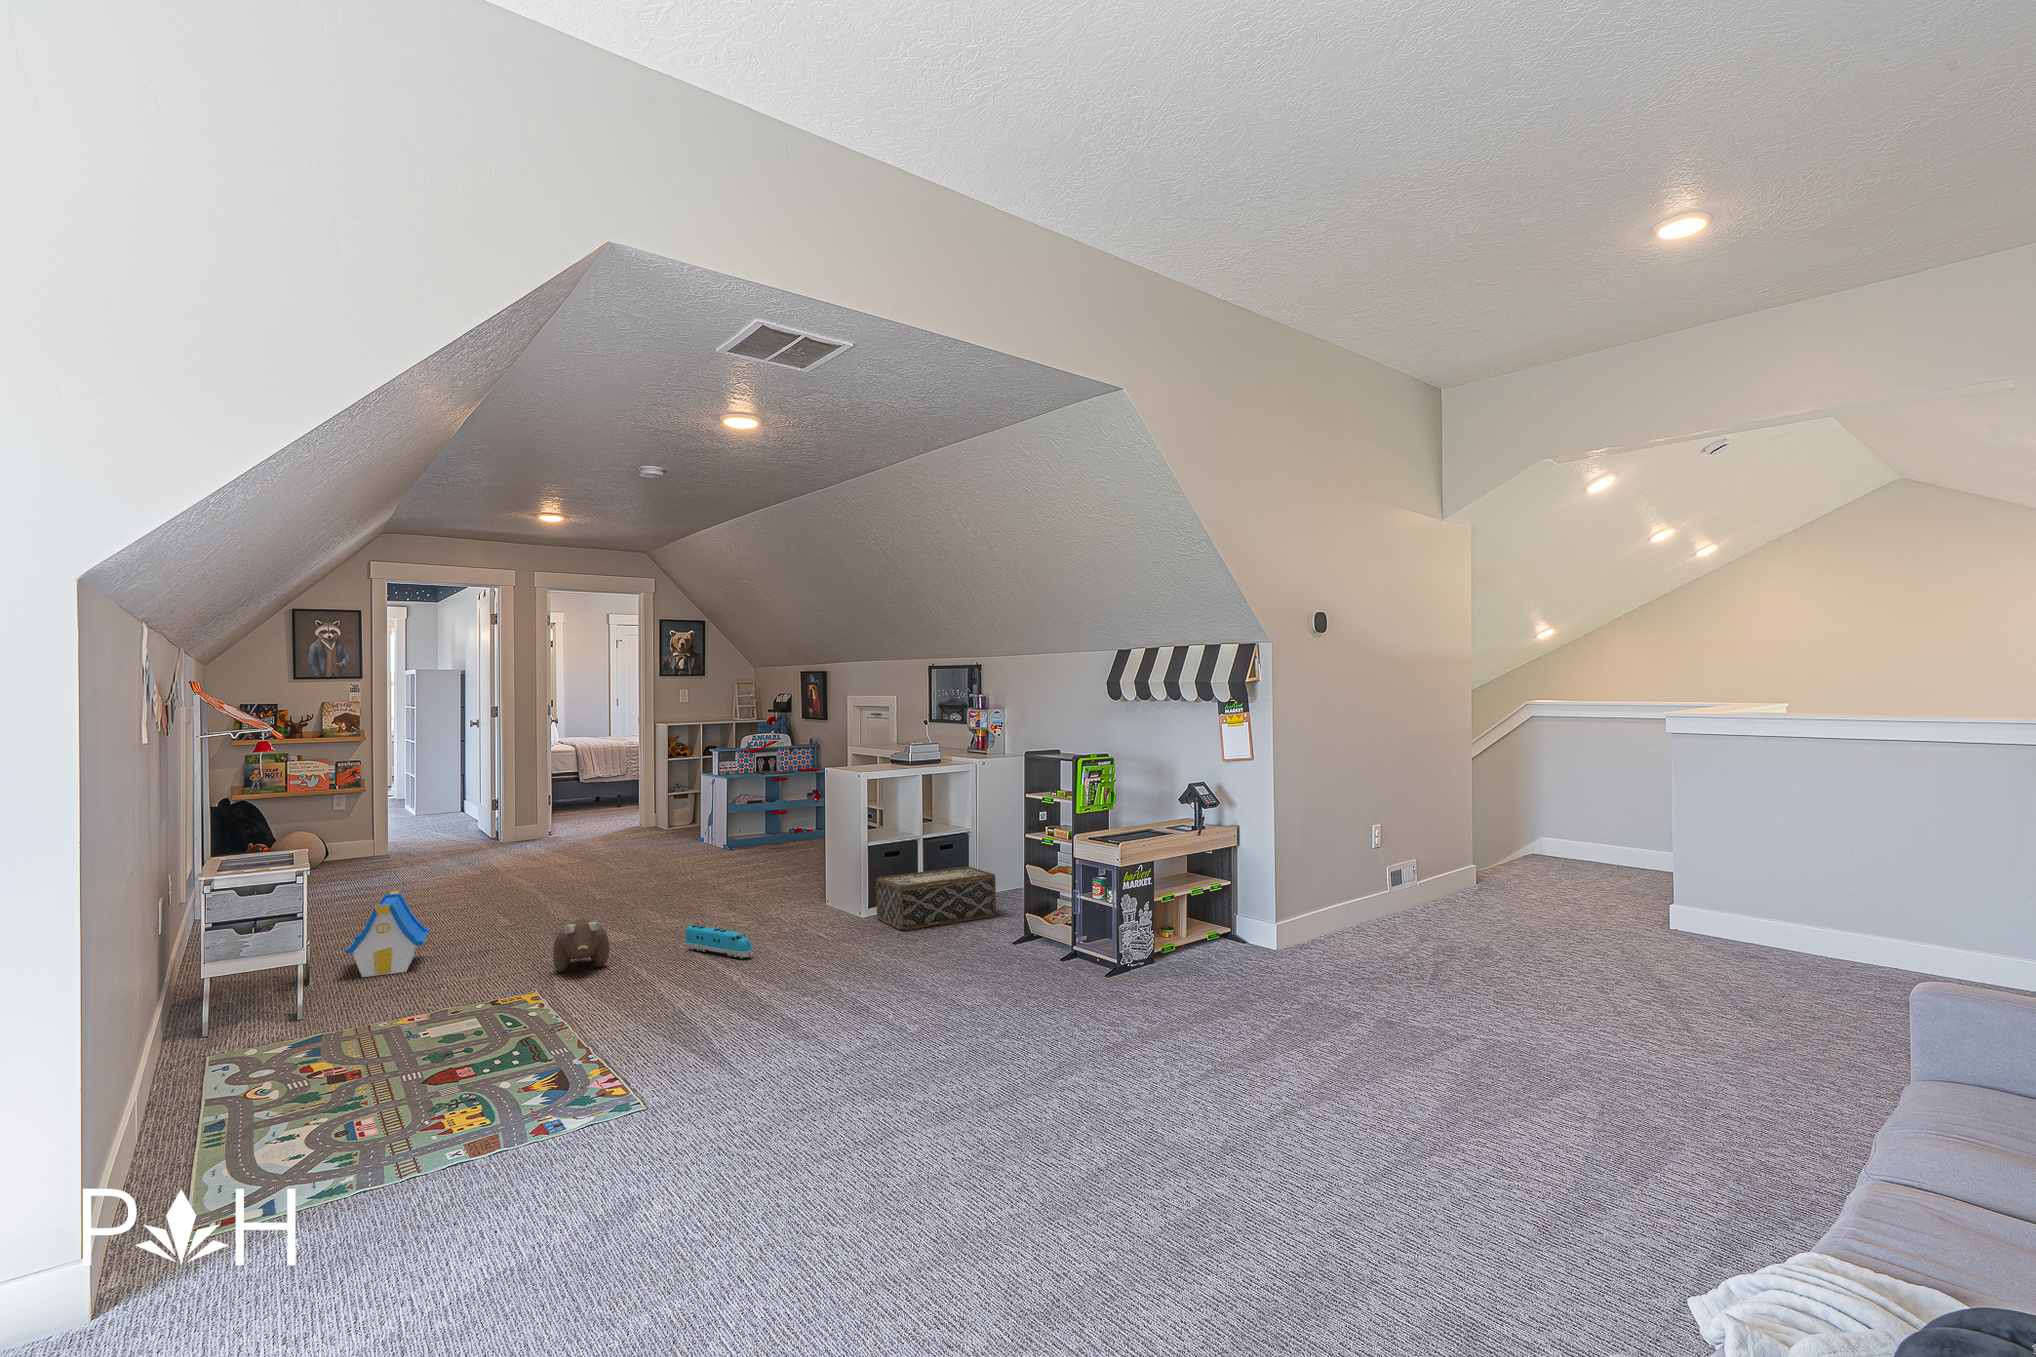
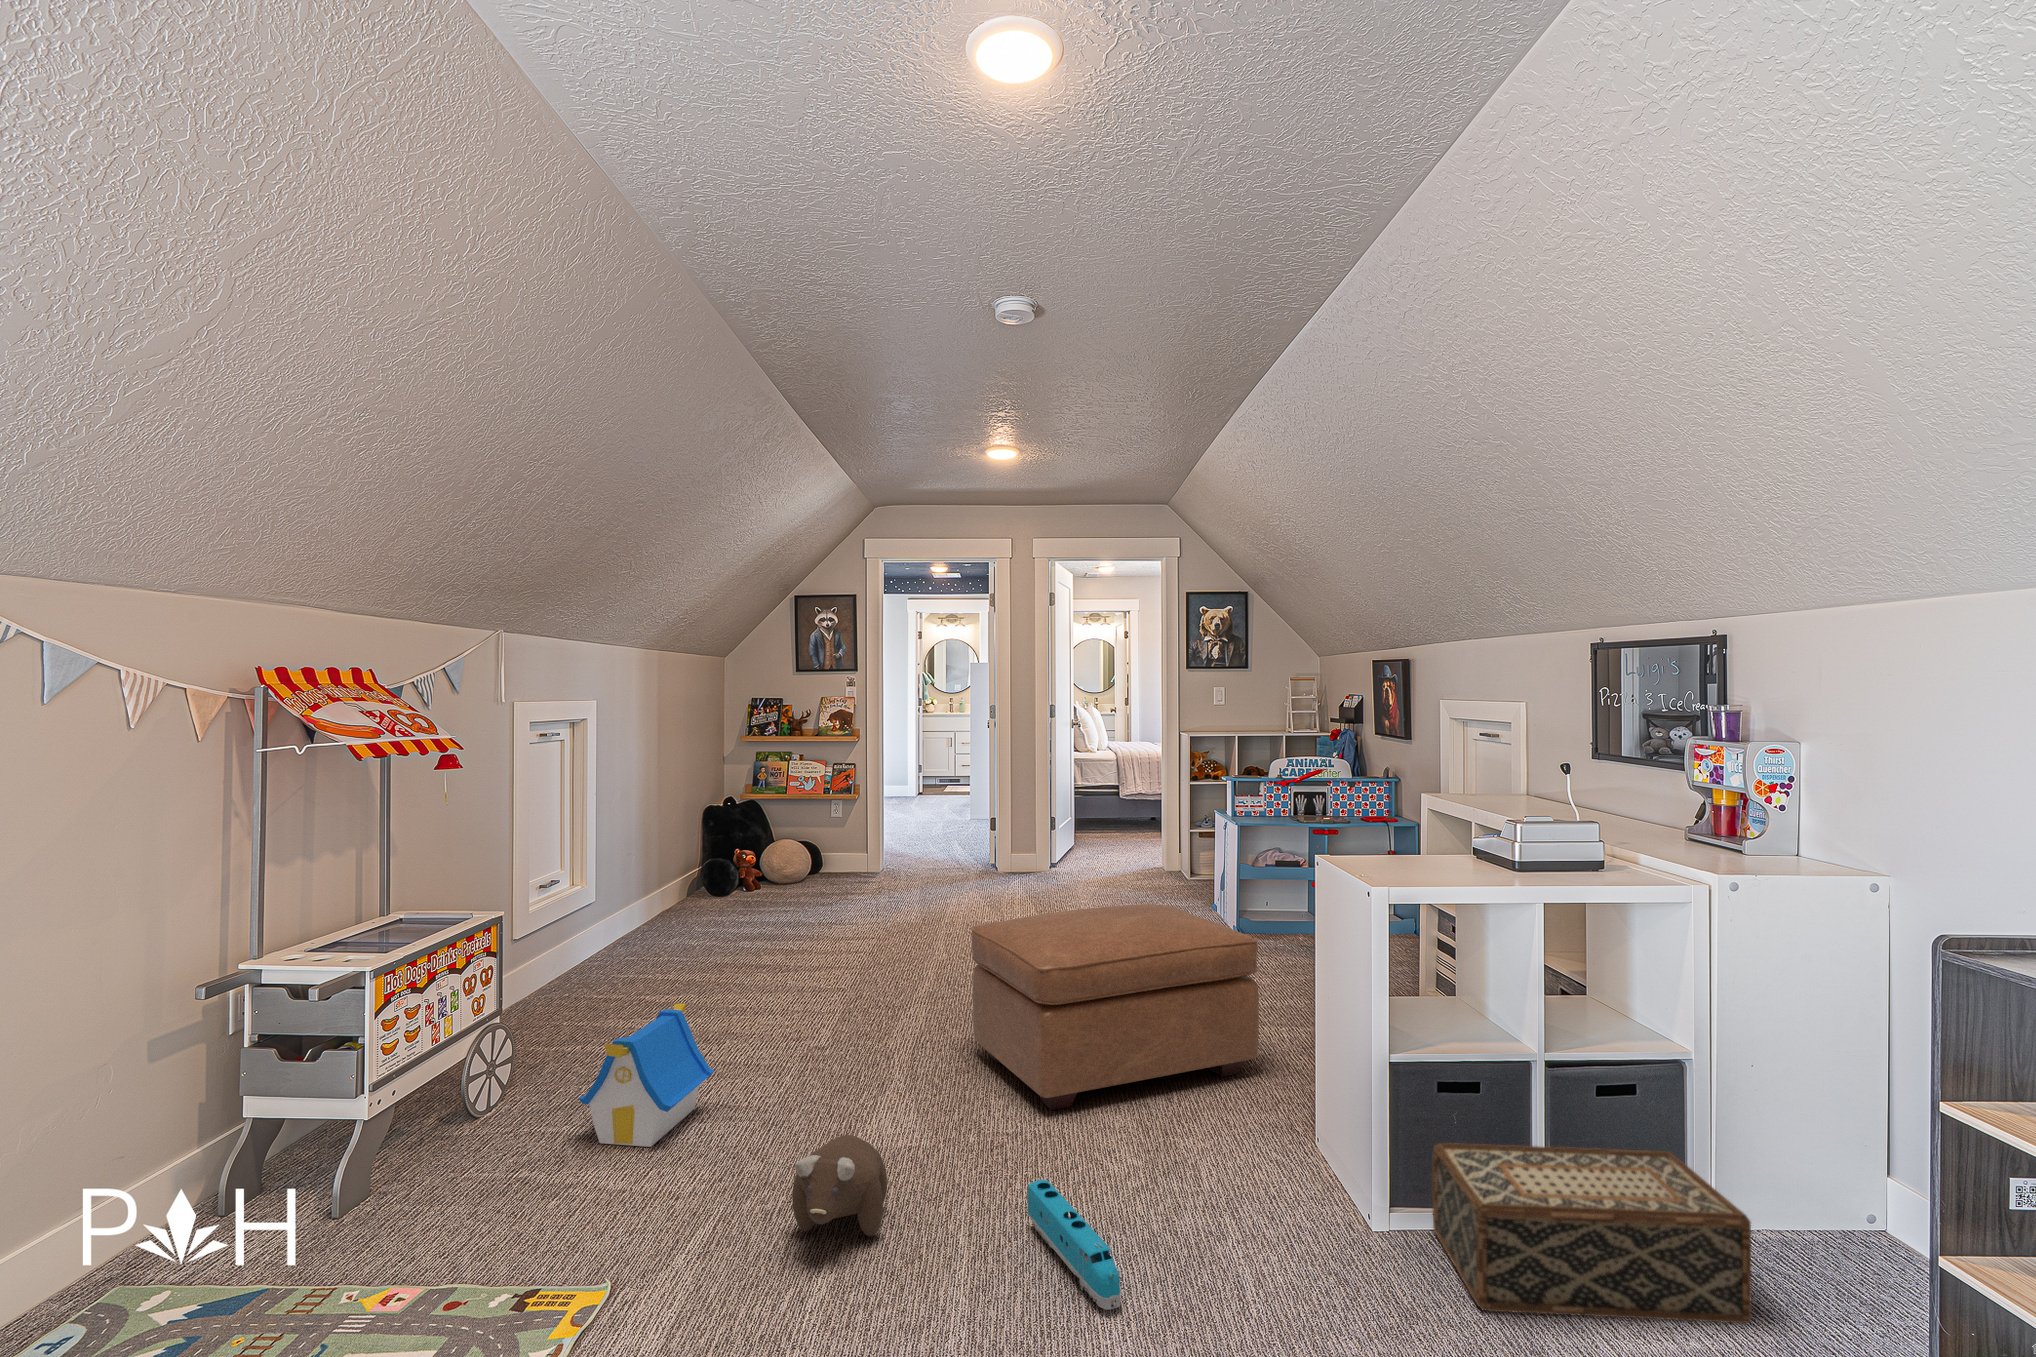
ottoman: none [587,810,771,921] -> present [971,904,1259,1110]

